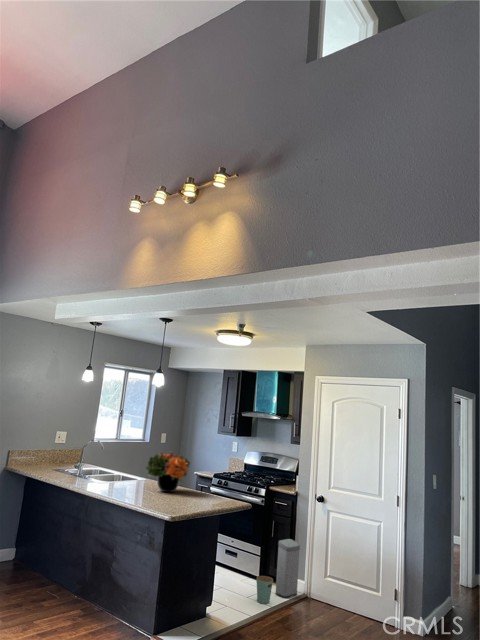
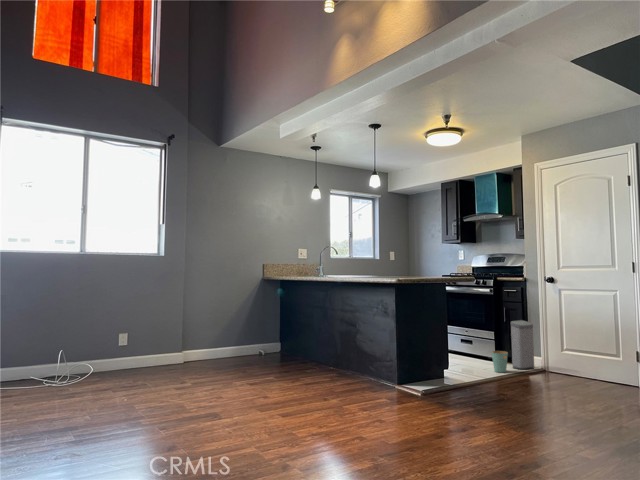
flower arrangement: present [146,452,190,492] -> none [376,247,416,281]

